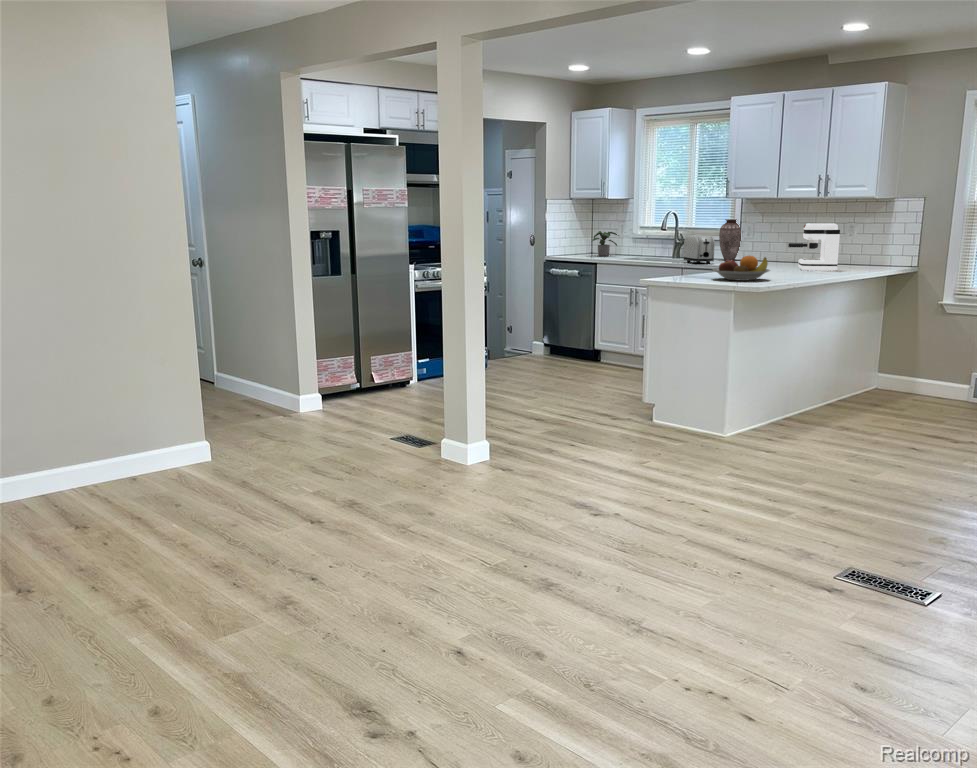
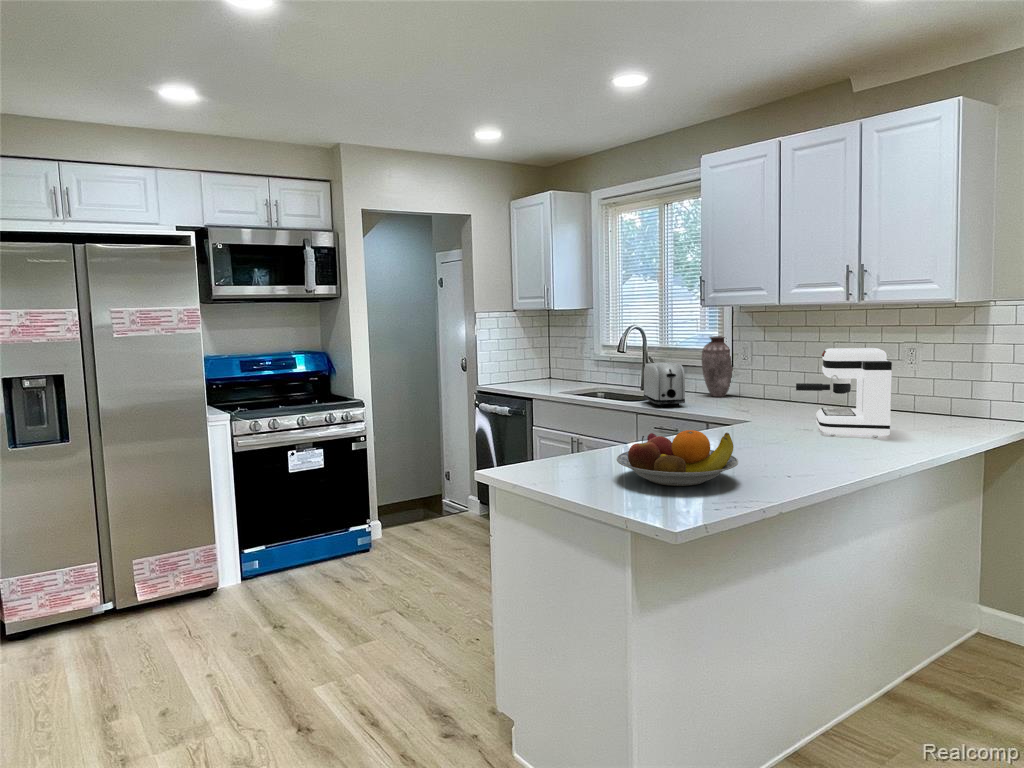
potted plant: present [592,231,619,257] -> none [540,352,580,385]

